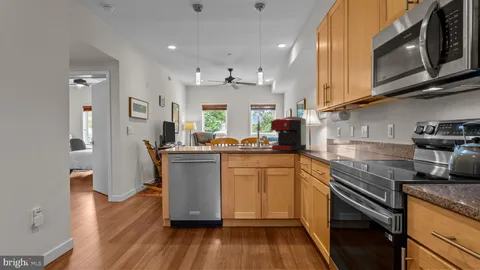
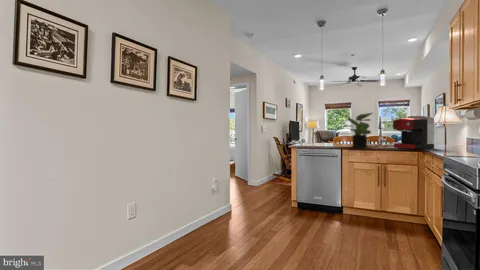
potted plant: none [218,111,253,150] -> present [343,113,372,147]

